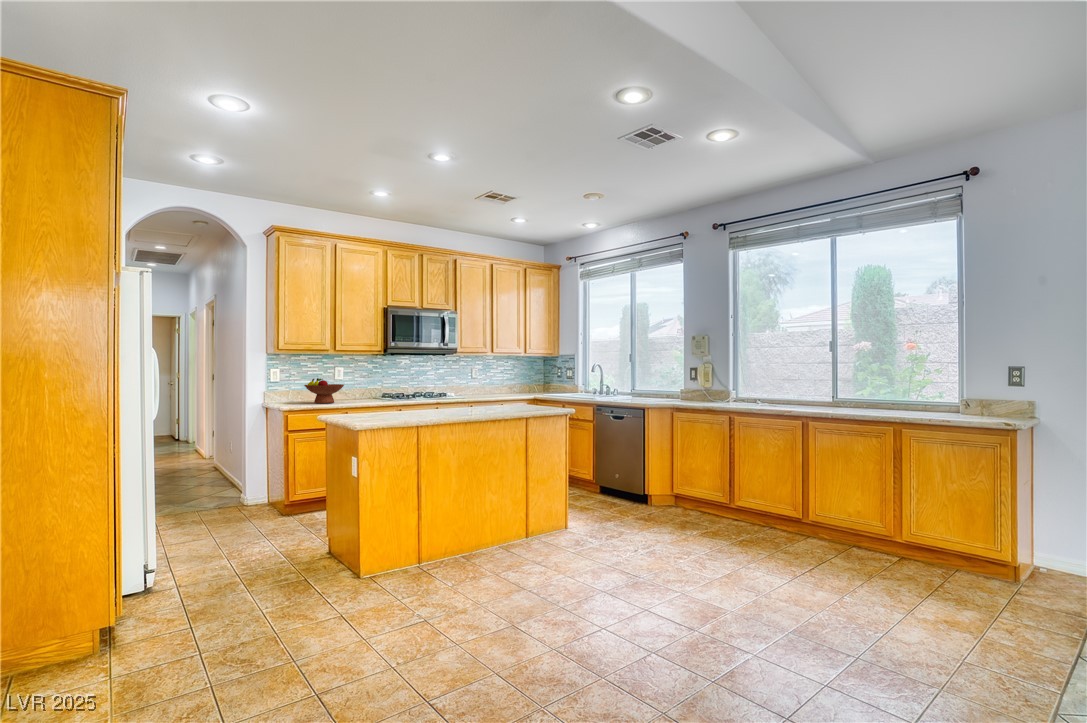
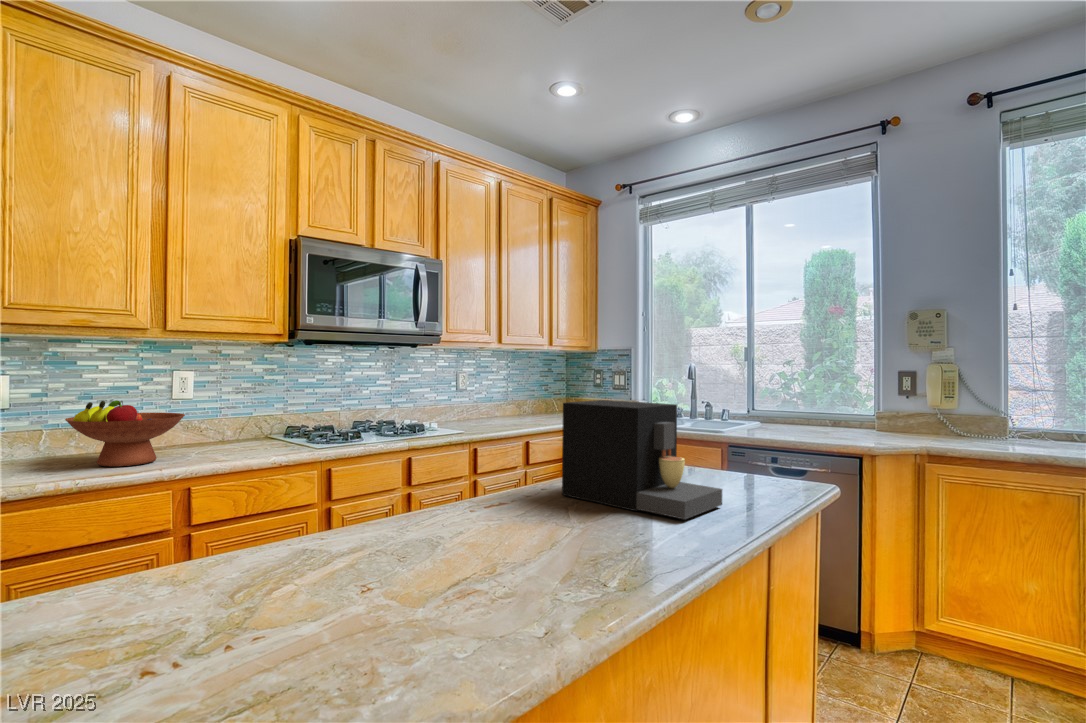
coffee maker: none [475,376,523,411] -> present [562,400,722,519]

